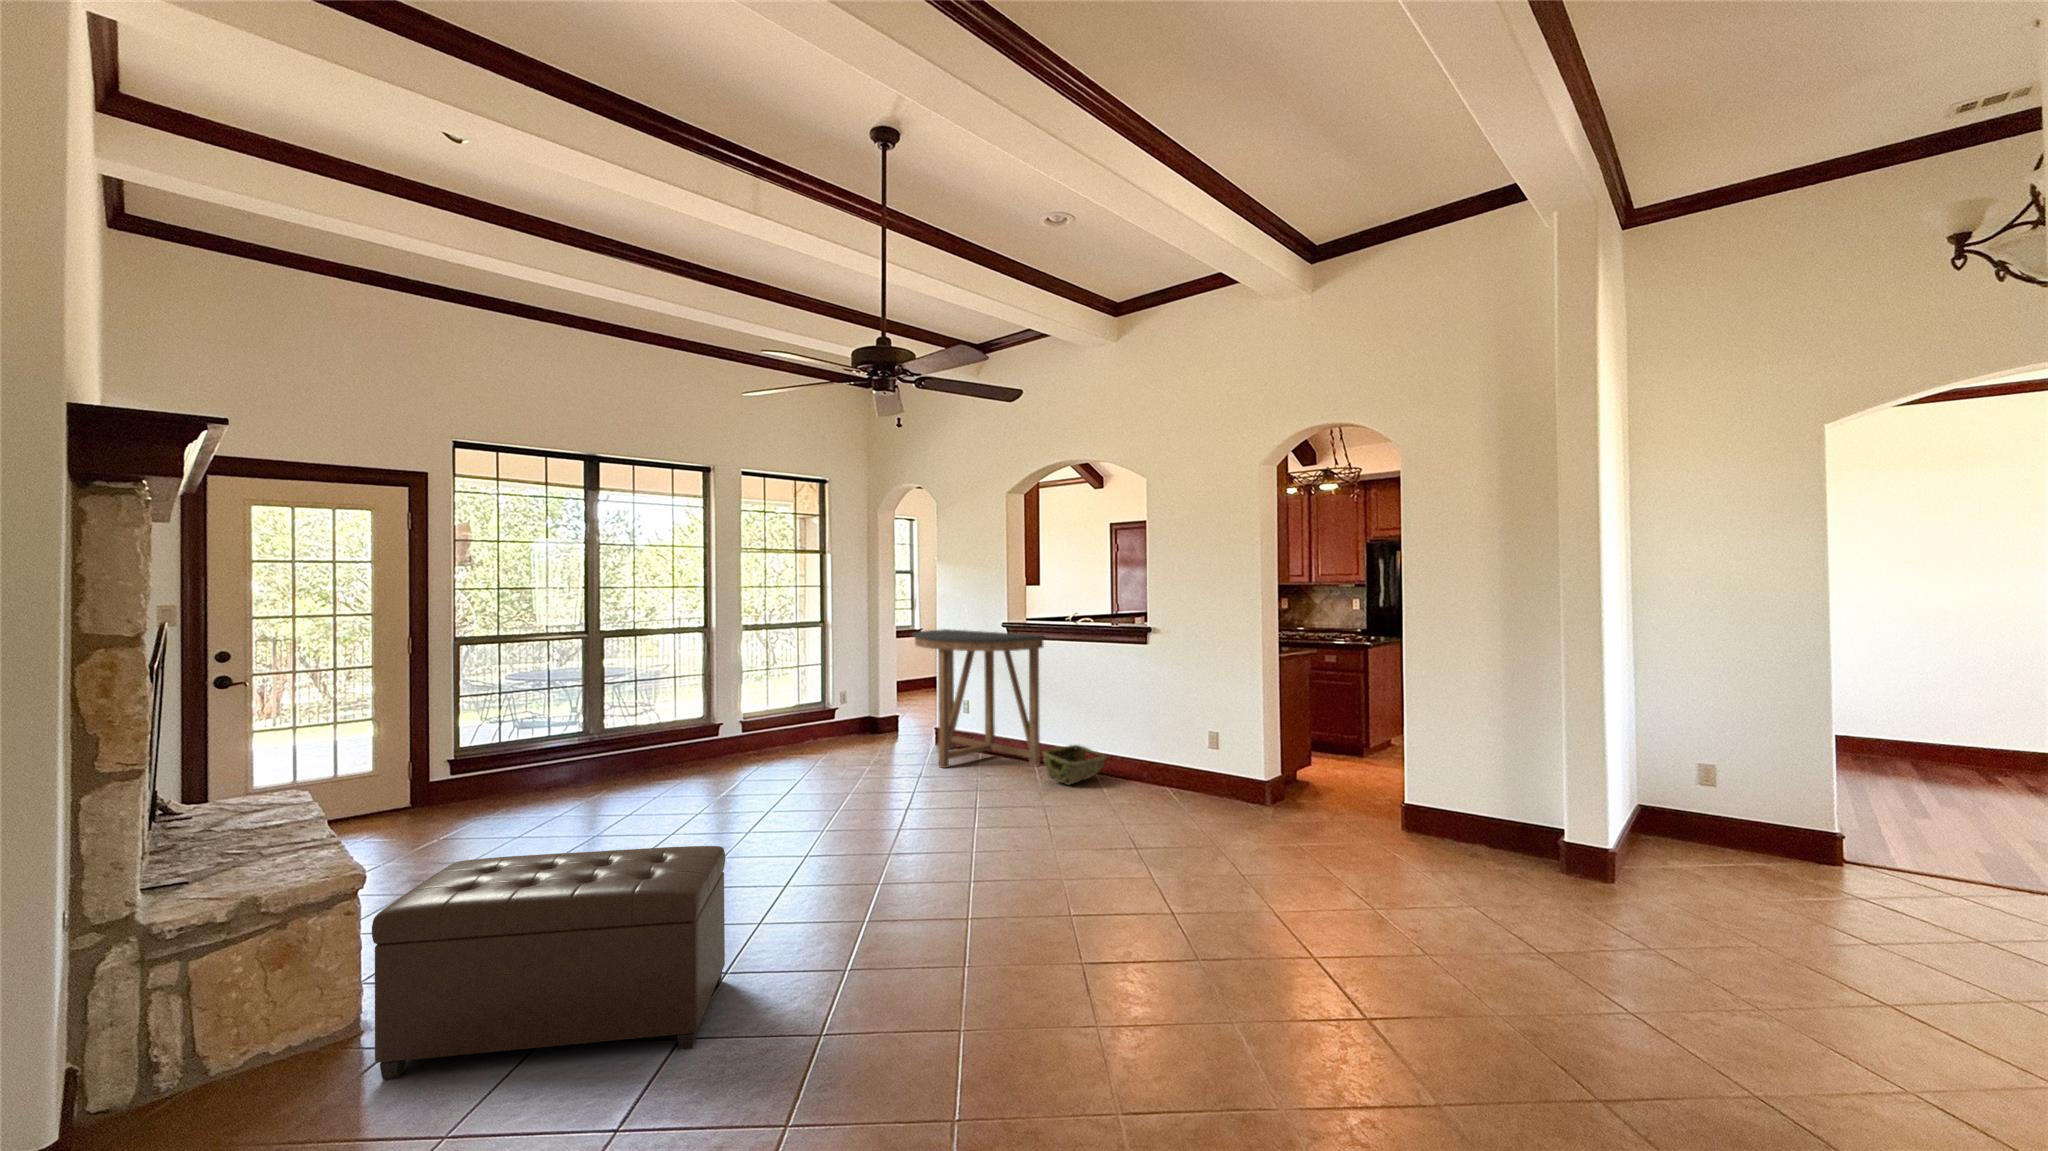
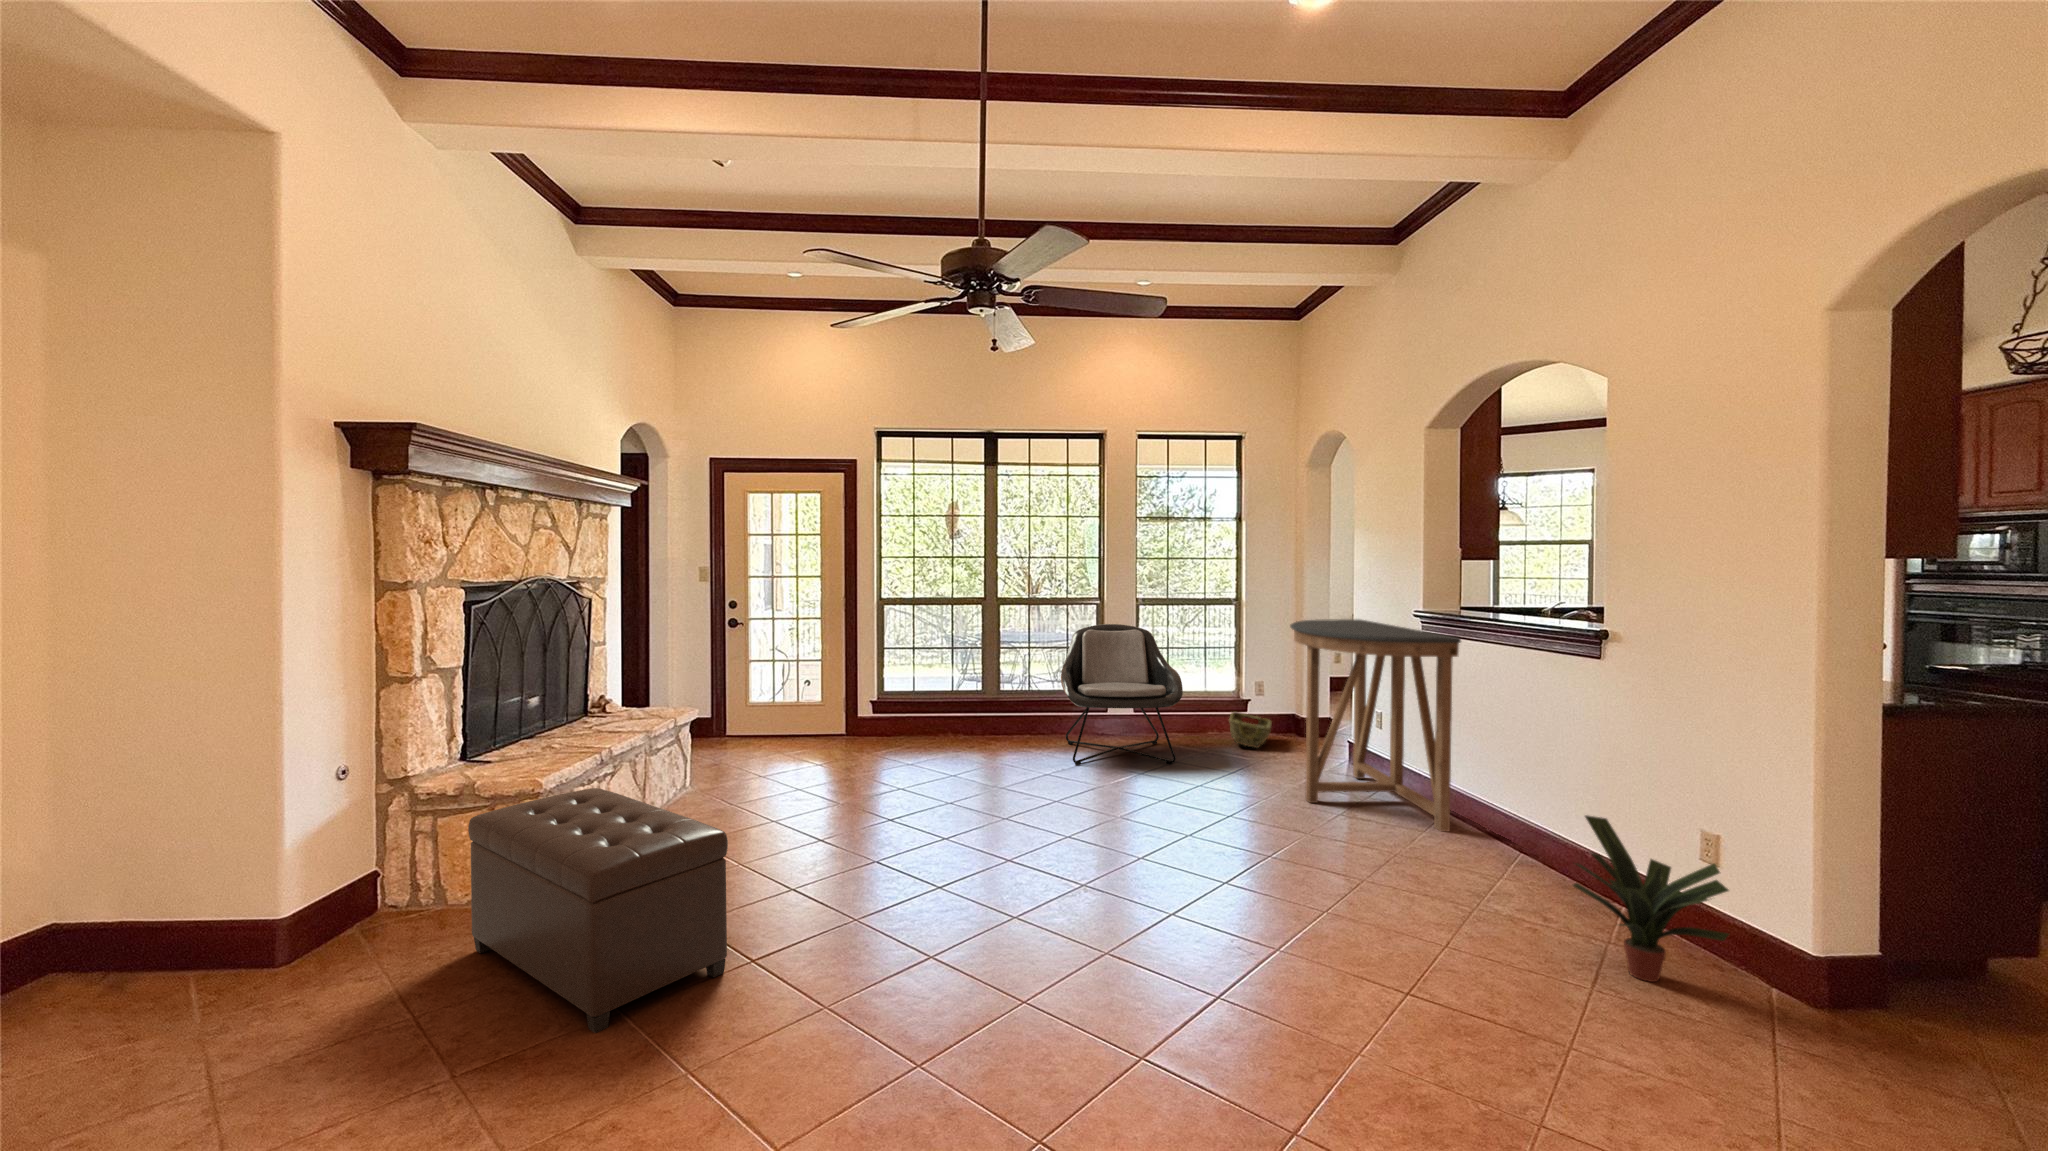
lounge chair: none [687,648,818,781] -> present [1061,624,1183,765]
potted plant: none [1157,726,1231,805] -> present [1573,815,1729,982]
woven basket: present [1043,745,1106,785] -> present [1229,712,1272,748]

